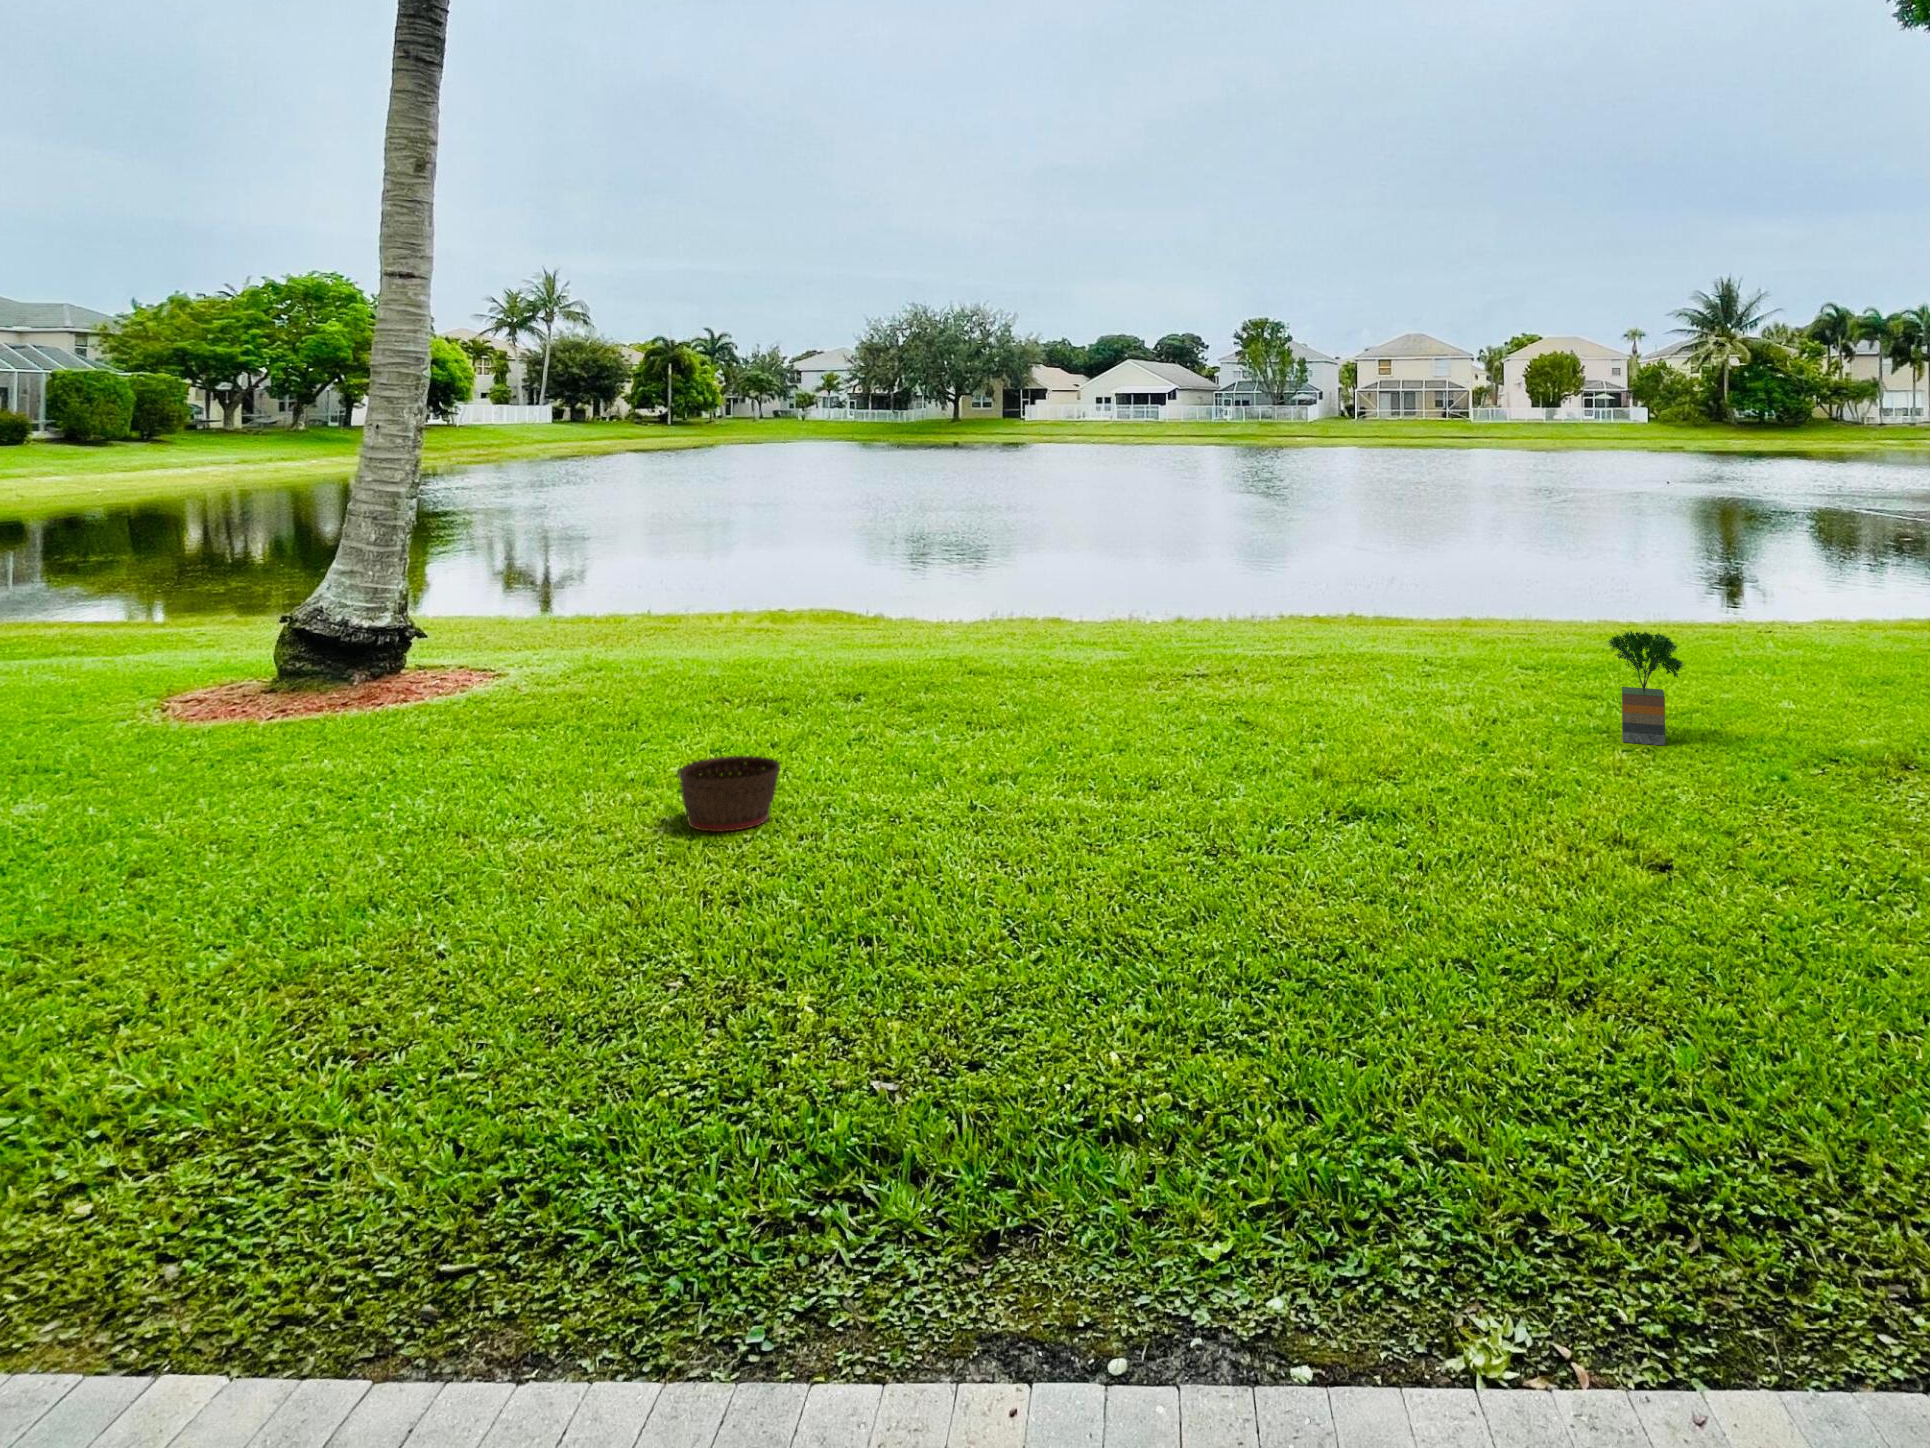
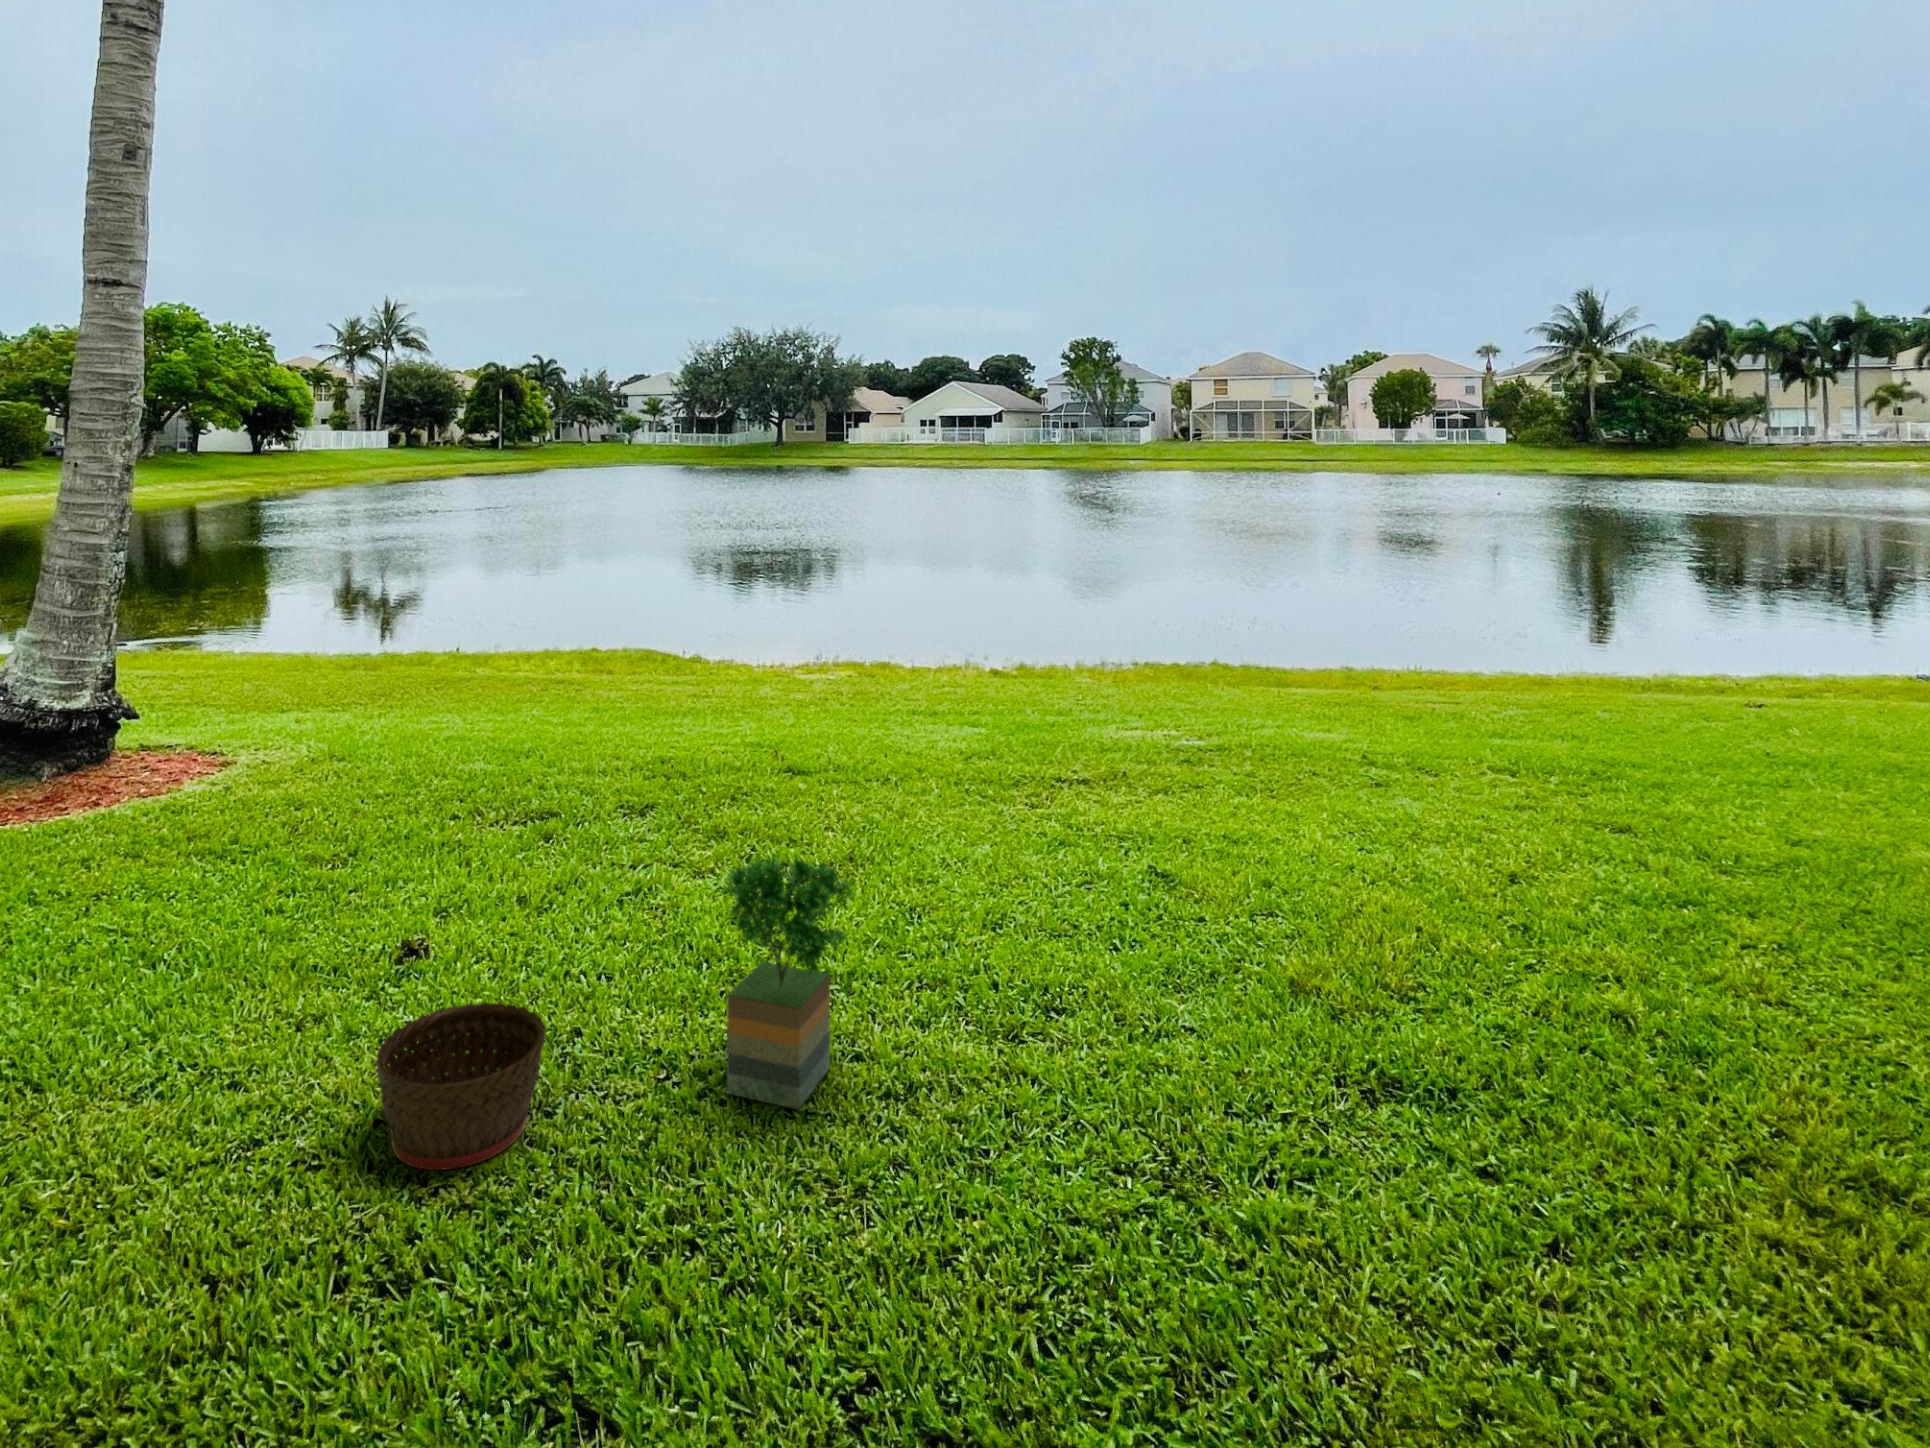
potted tree: present [1608,631,1684,745] -> present [724,857,853,1109]

